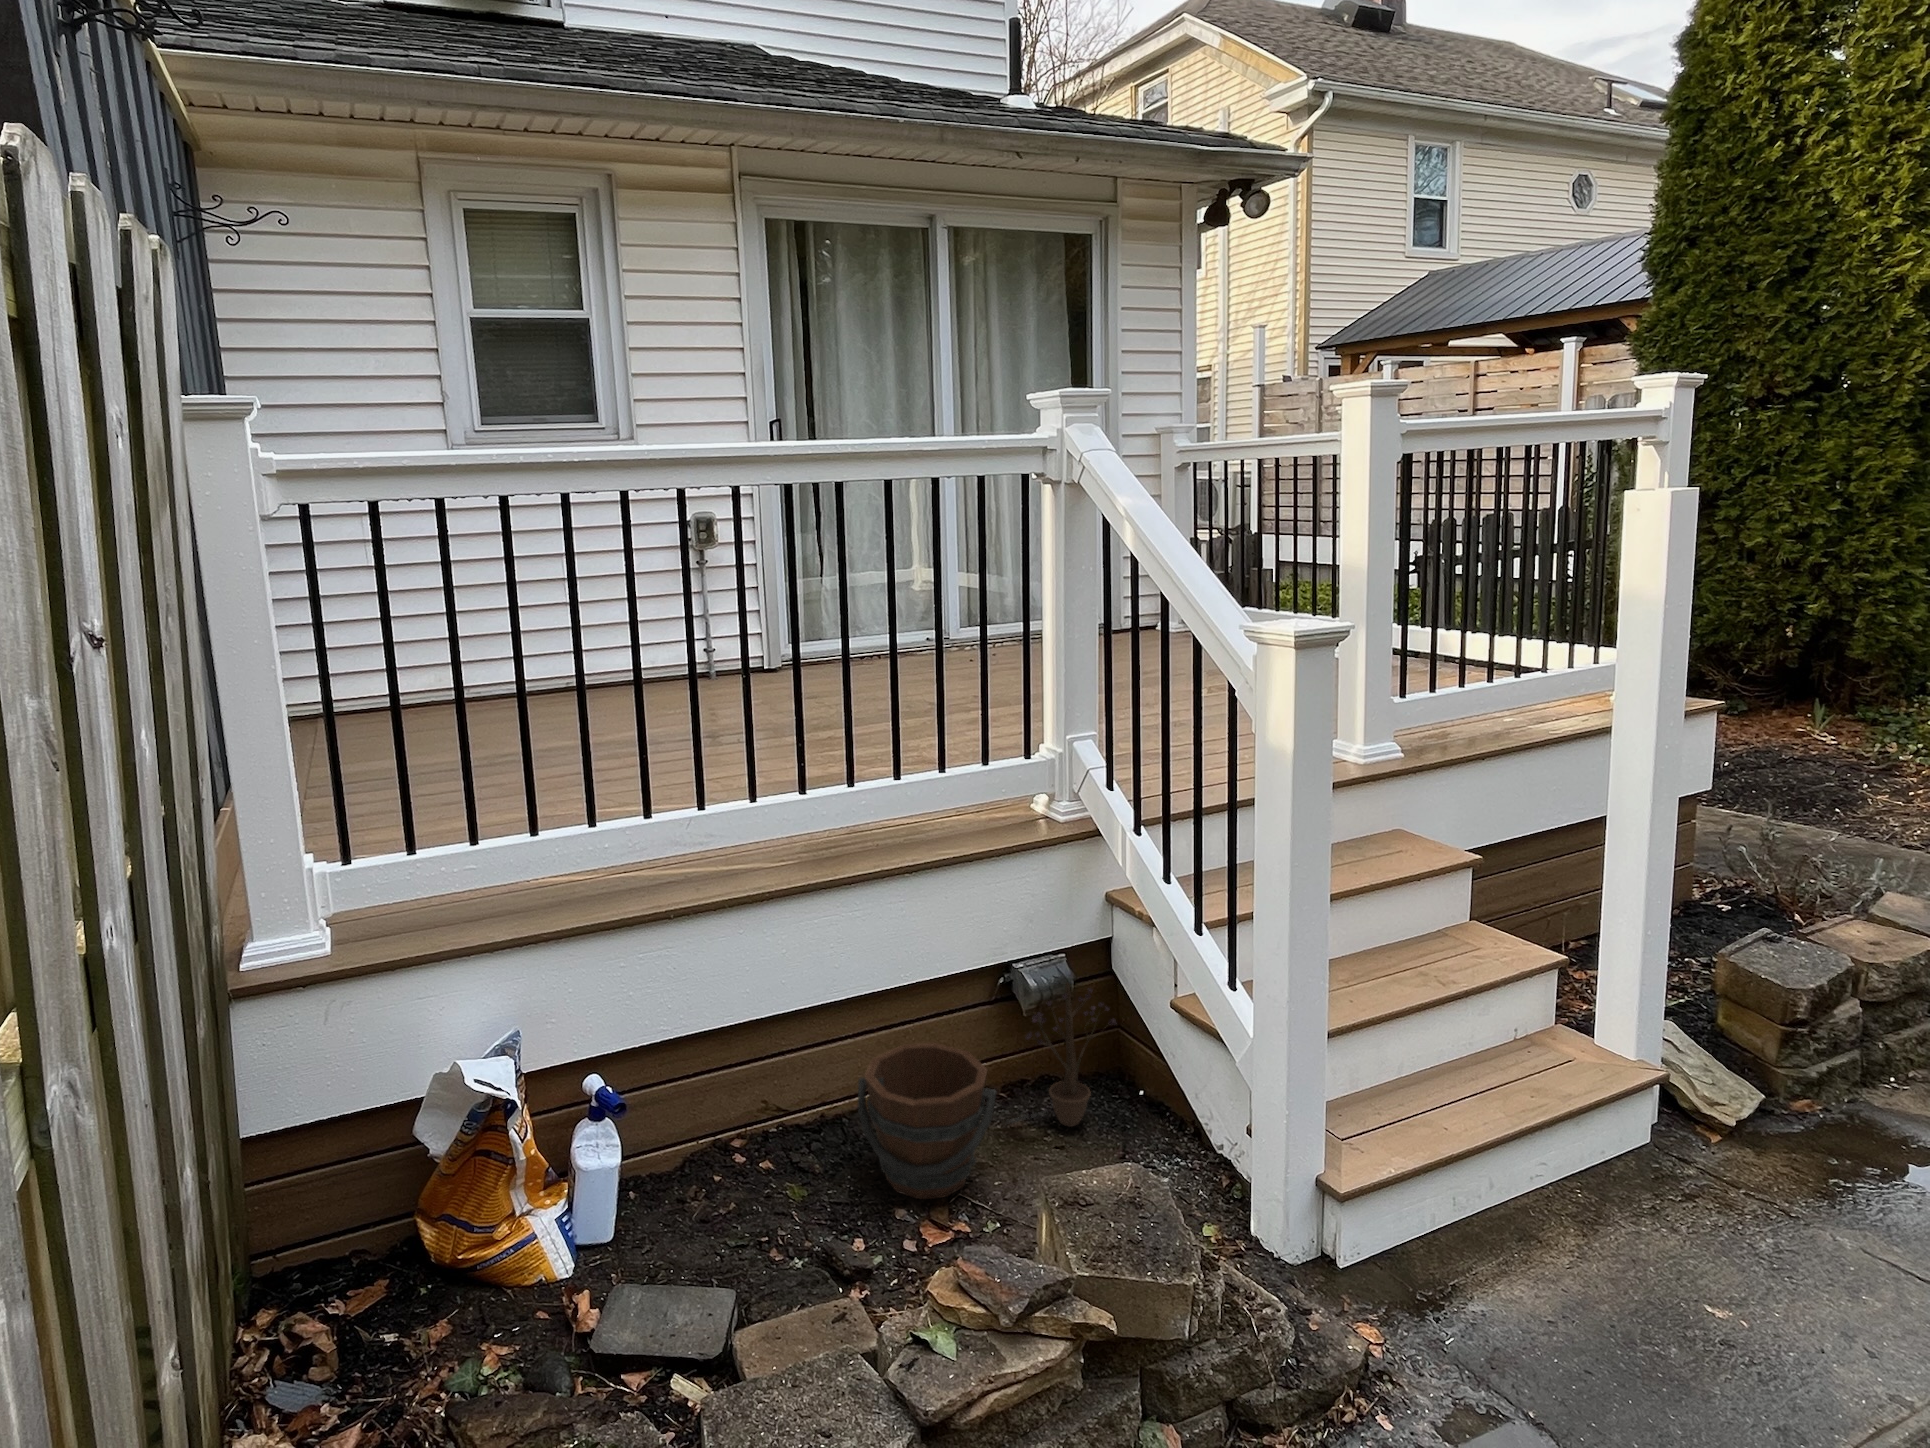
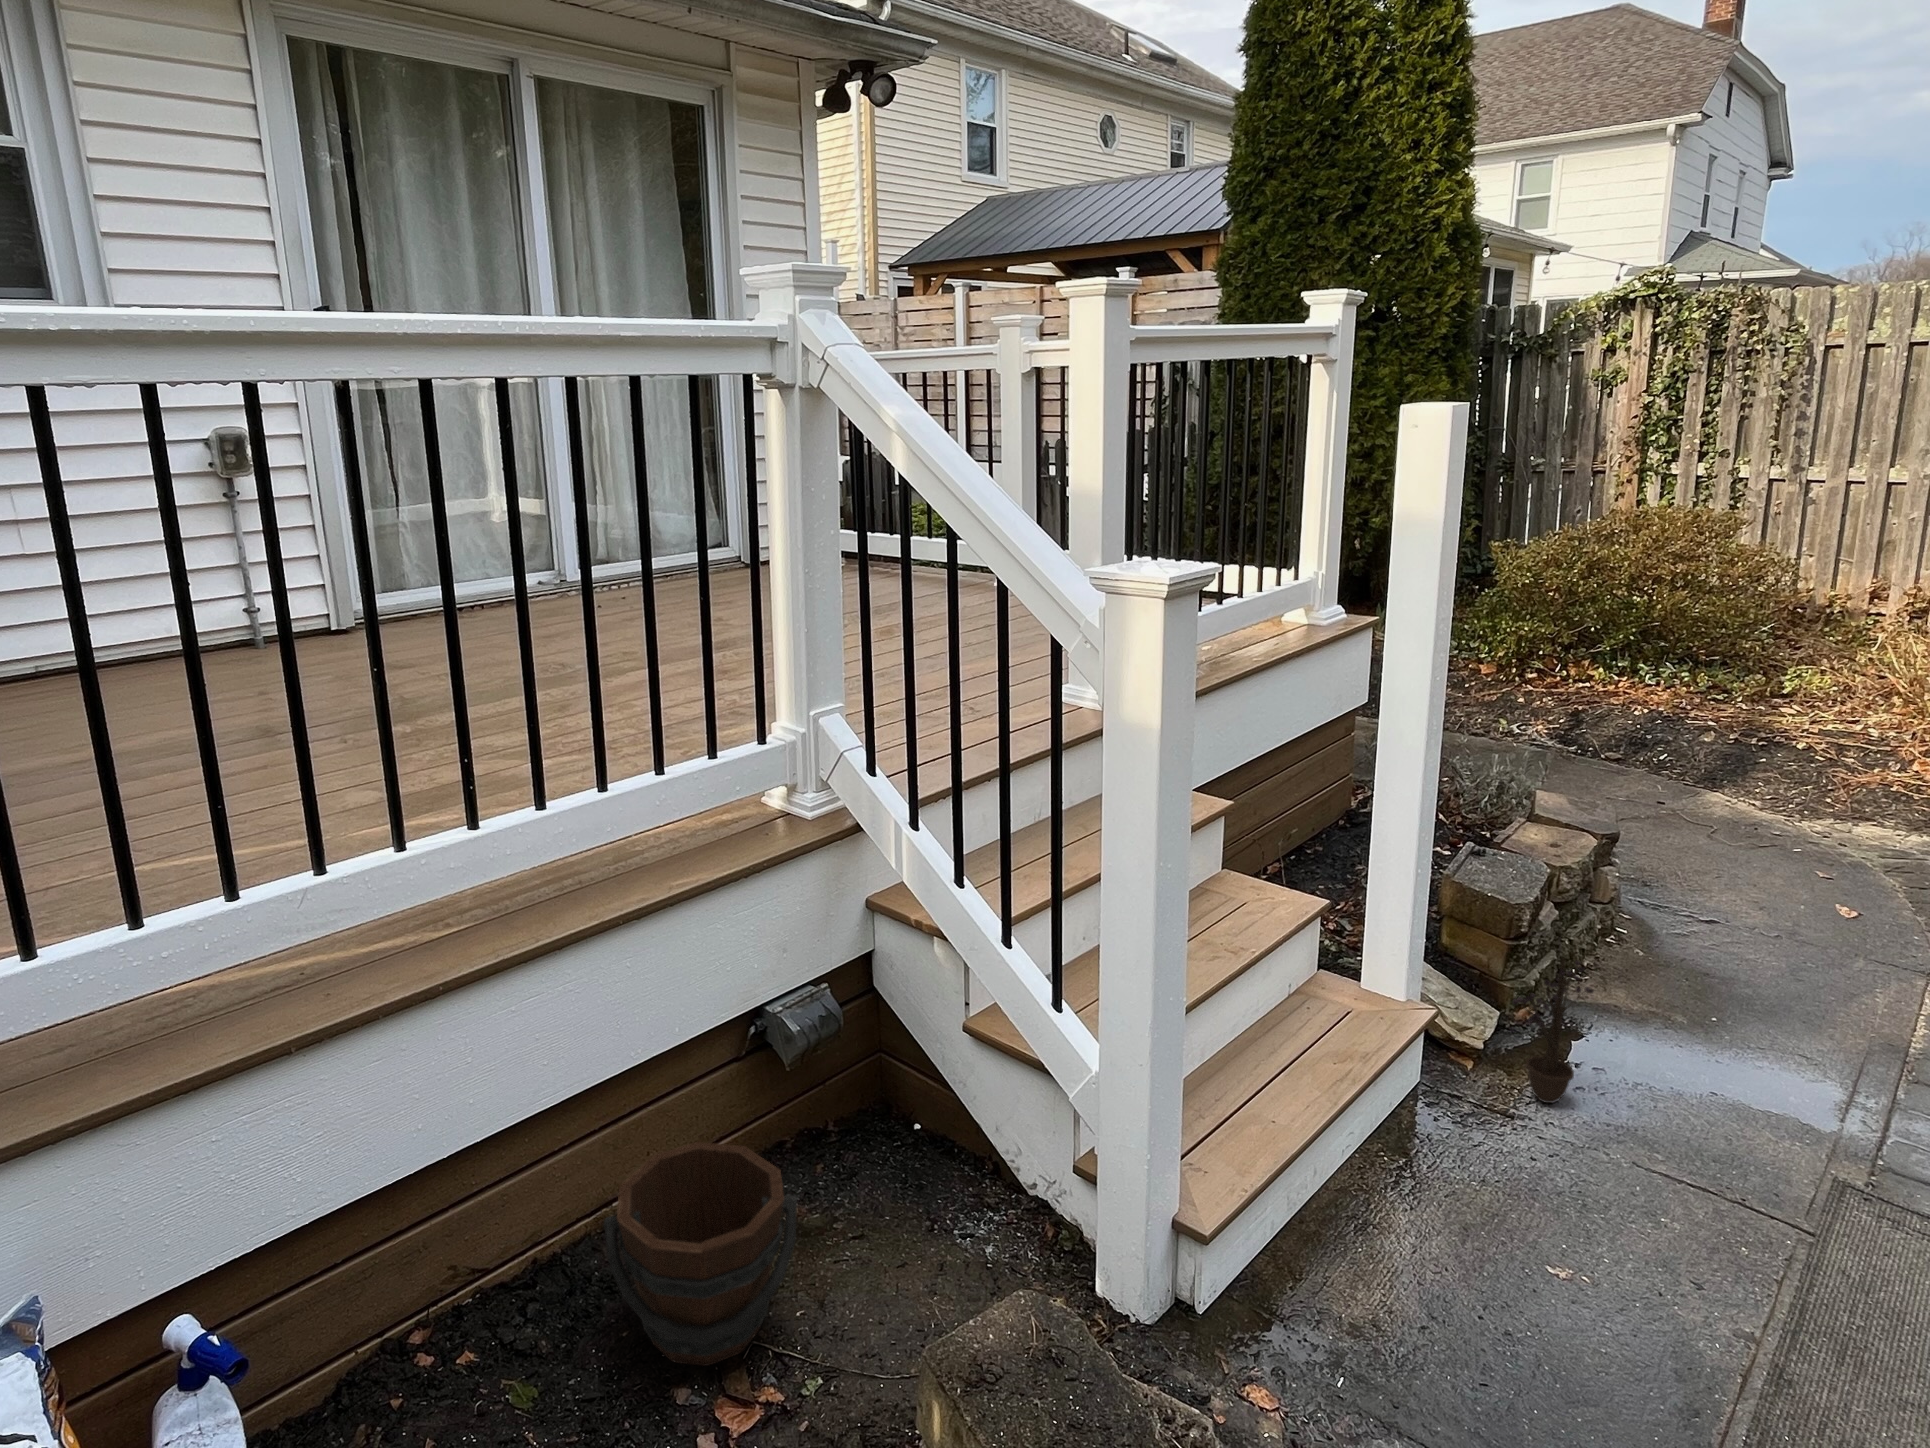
decorative plant: present [1009,983,1116,1127] -> present [1506,959,1594,1114]

